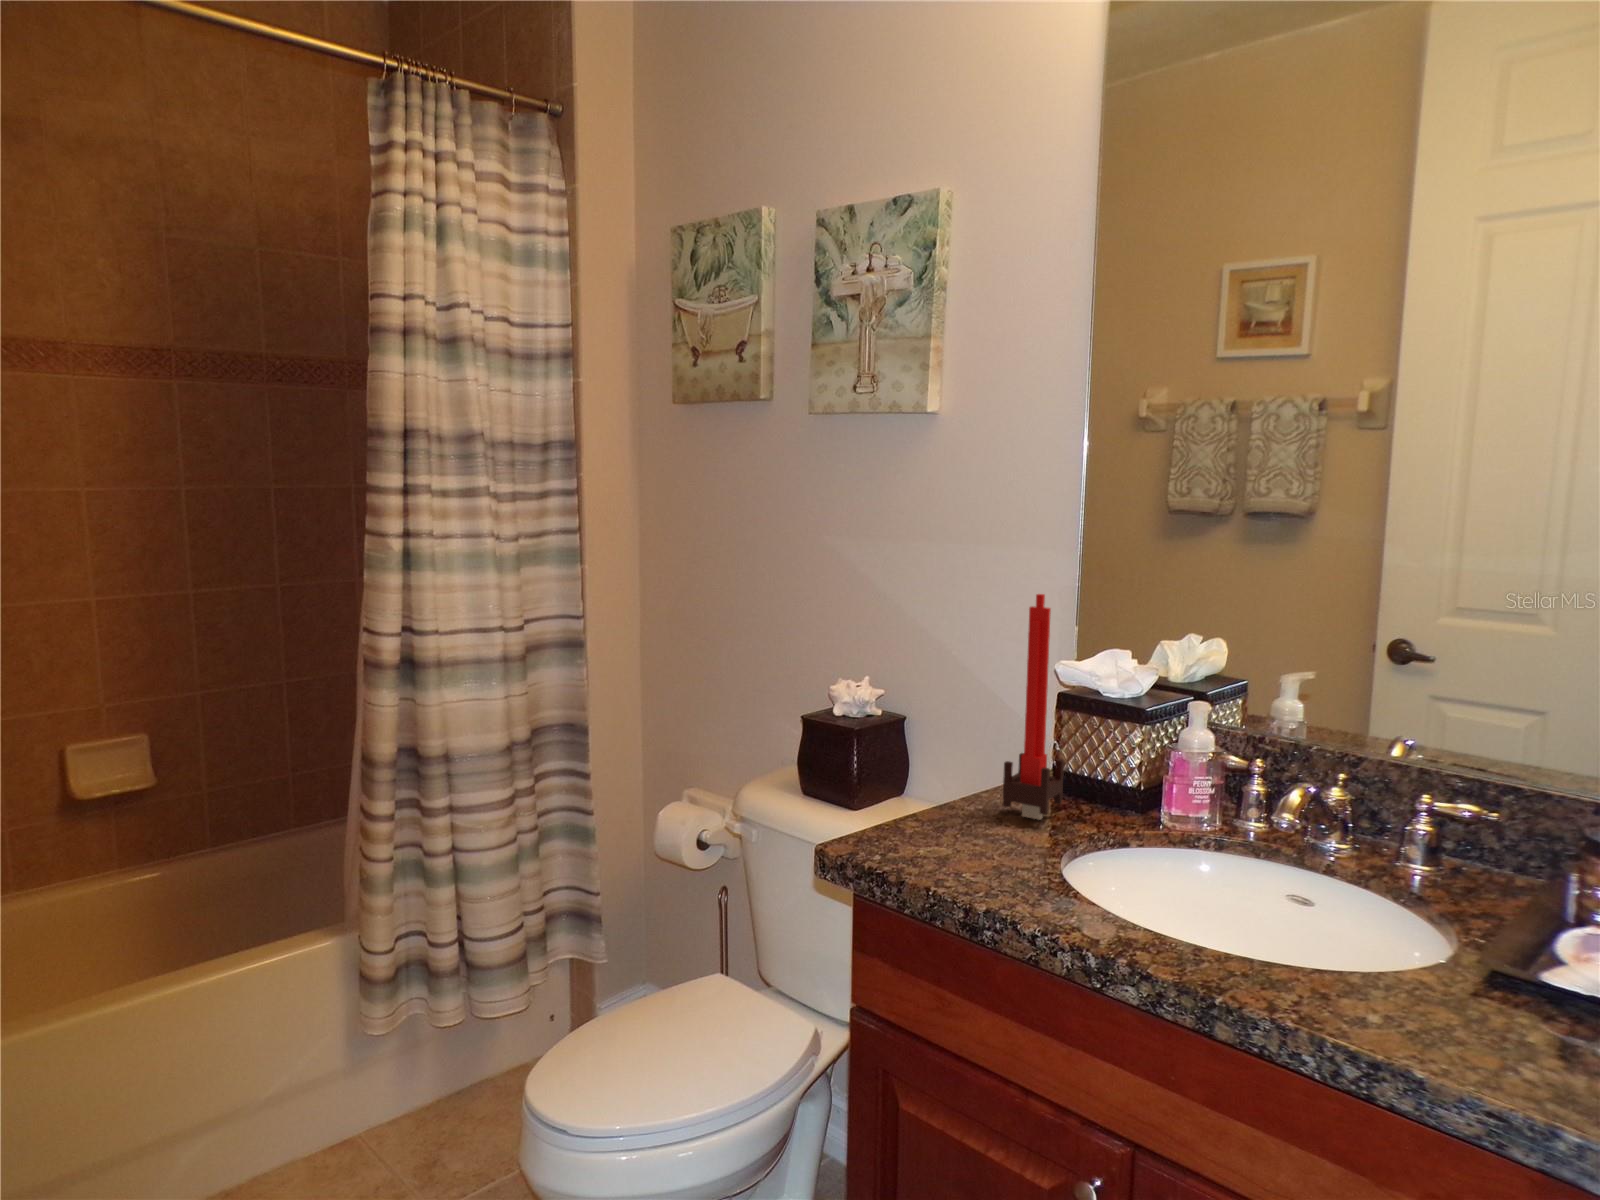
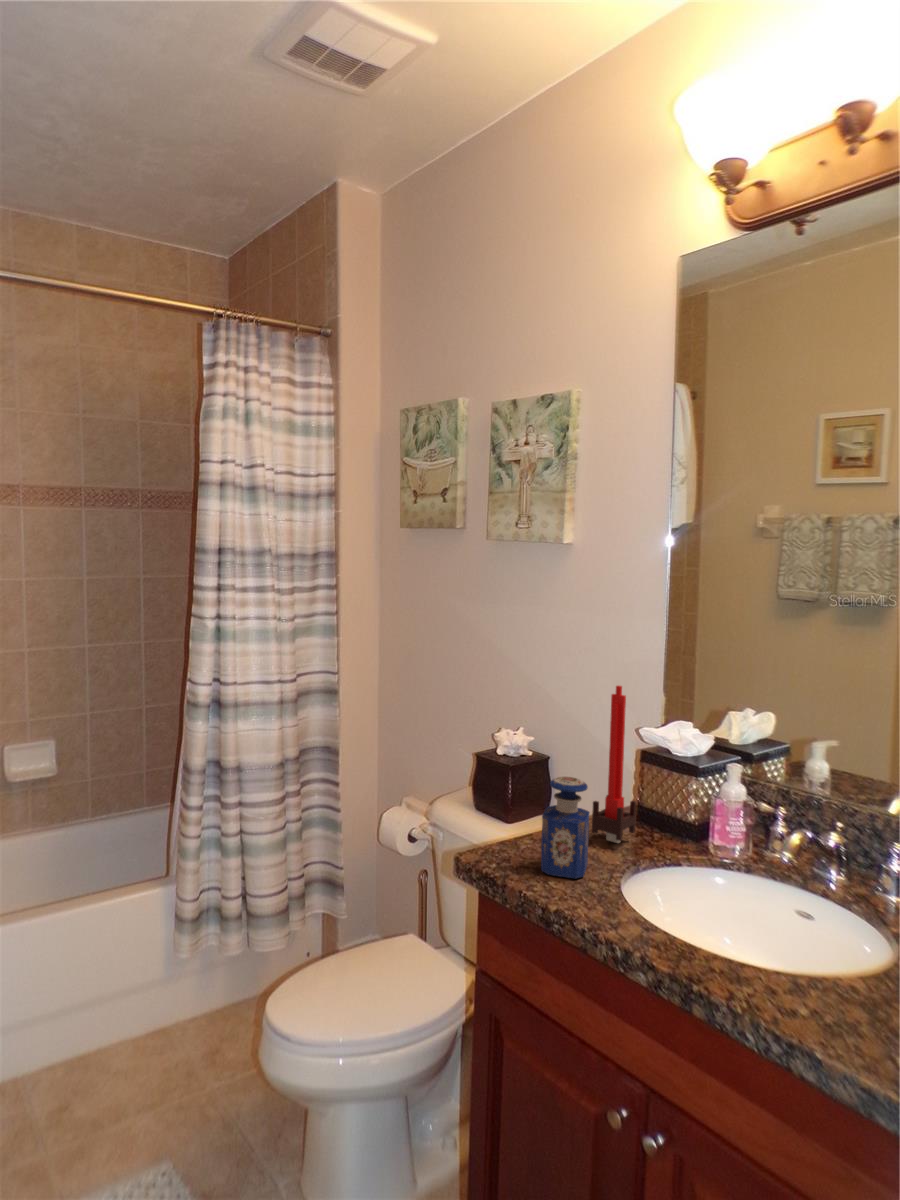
perfume bottle: none [946,723,1012,867] -> present [541,777,590,878]

